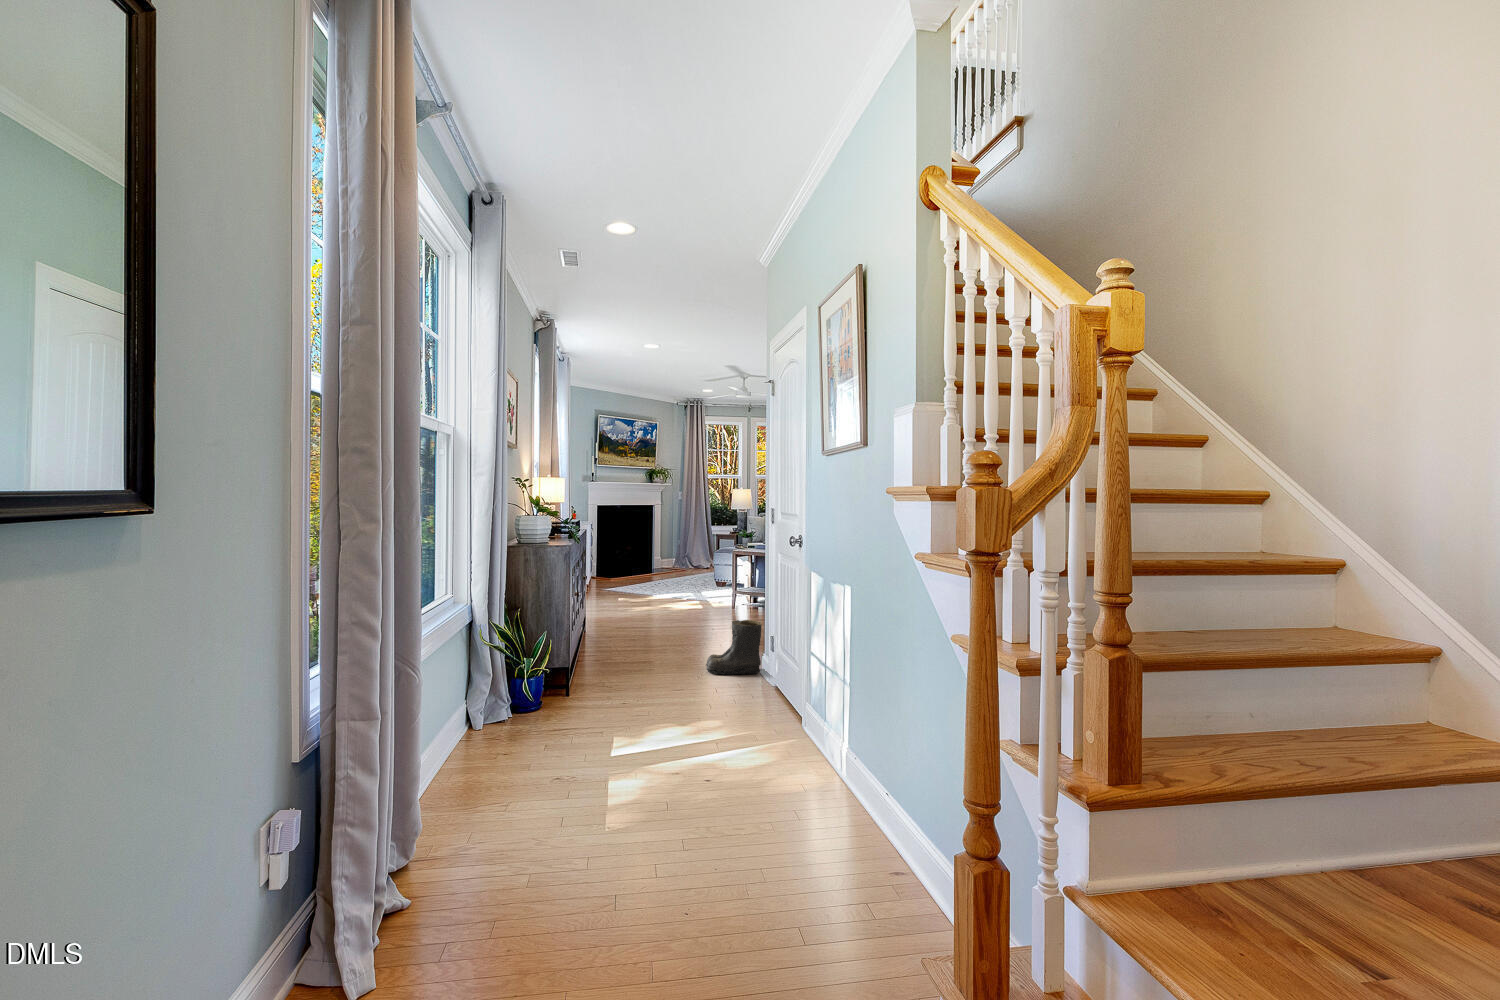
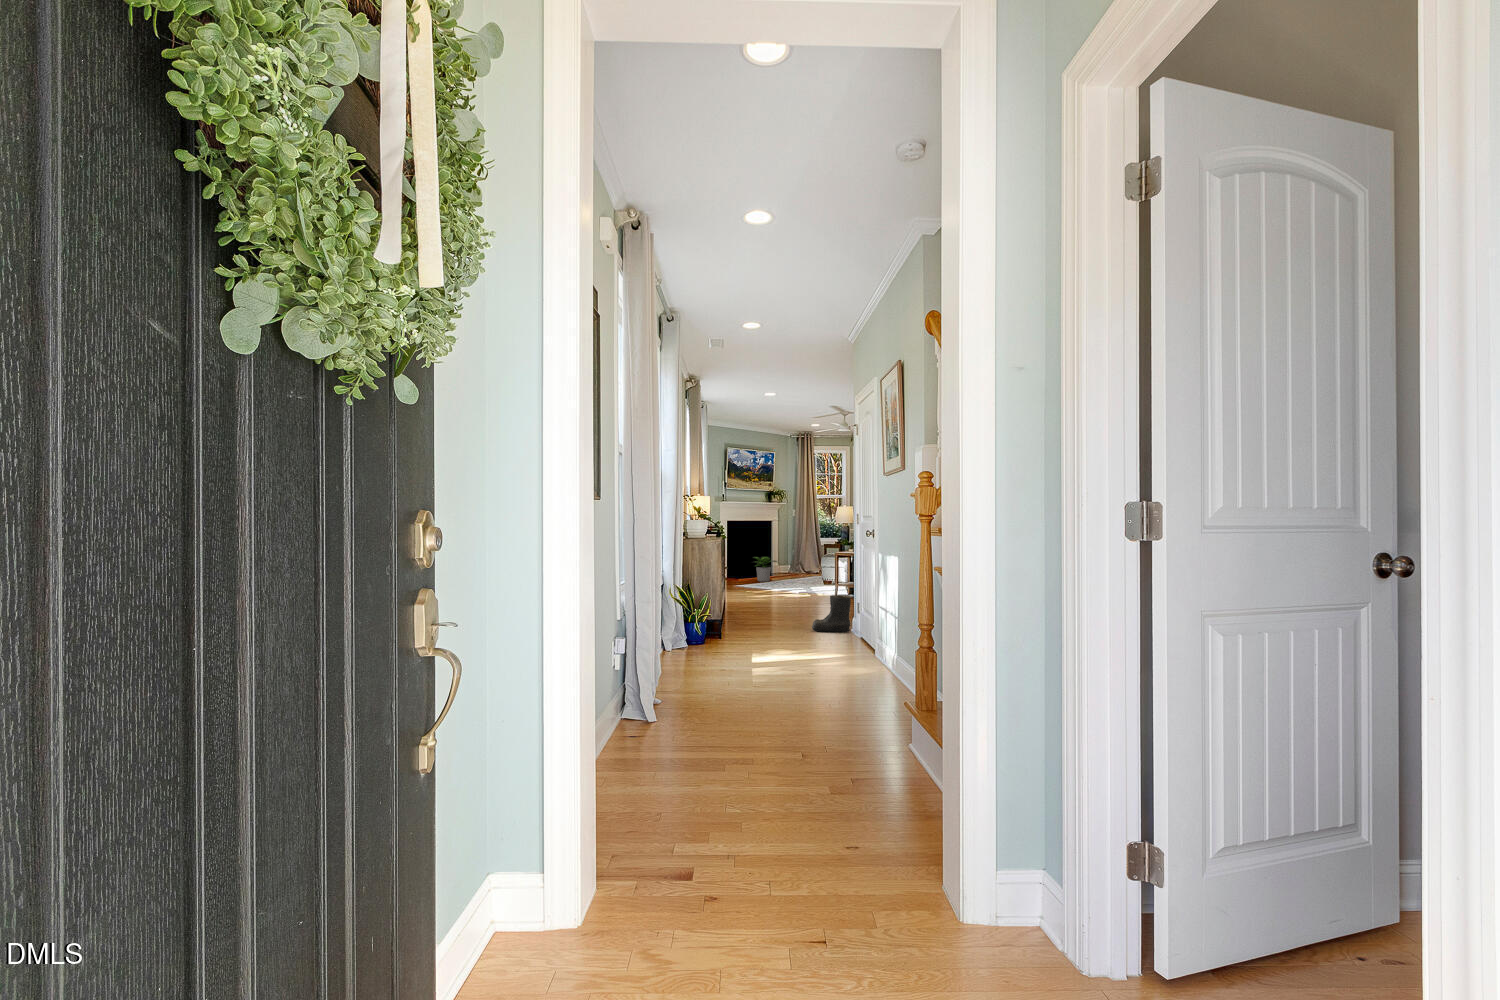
potted plant: none [626,550,661,581] -> present [751,557,777,582]

